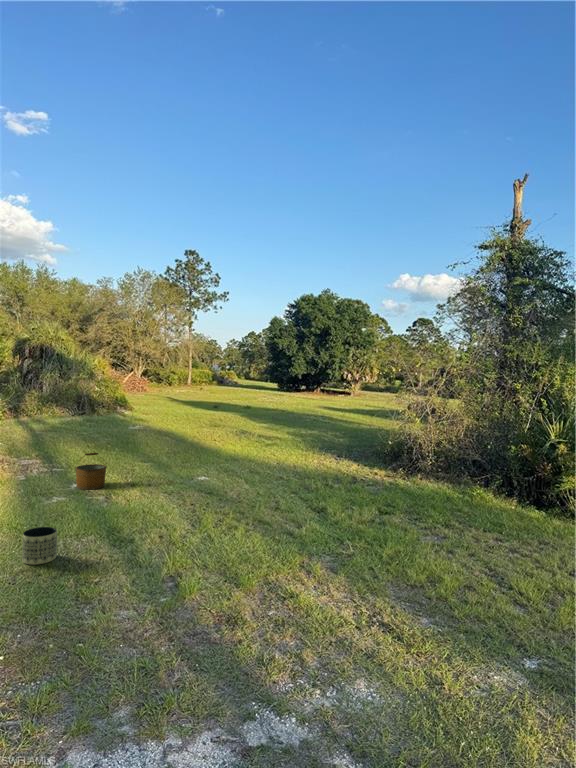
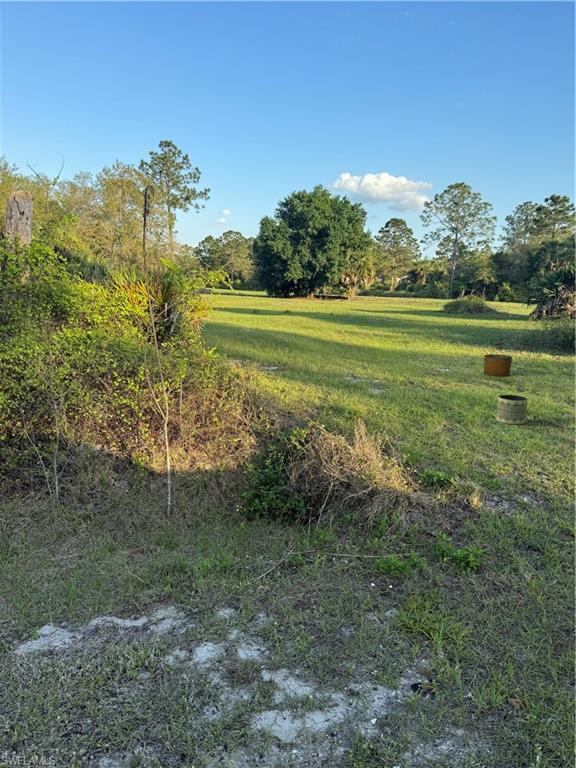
bucket: present [75,453,106,490] -> present [484,343,512,376]

